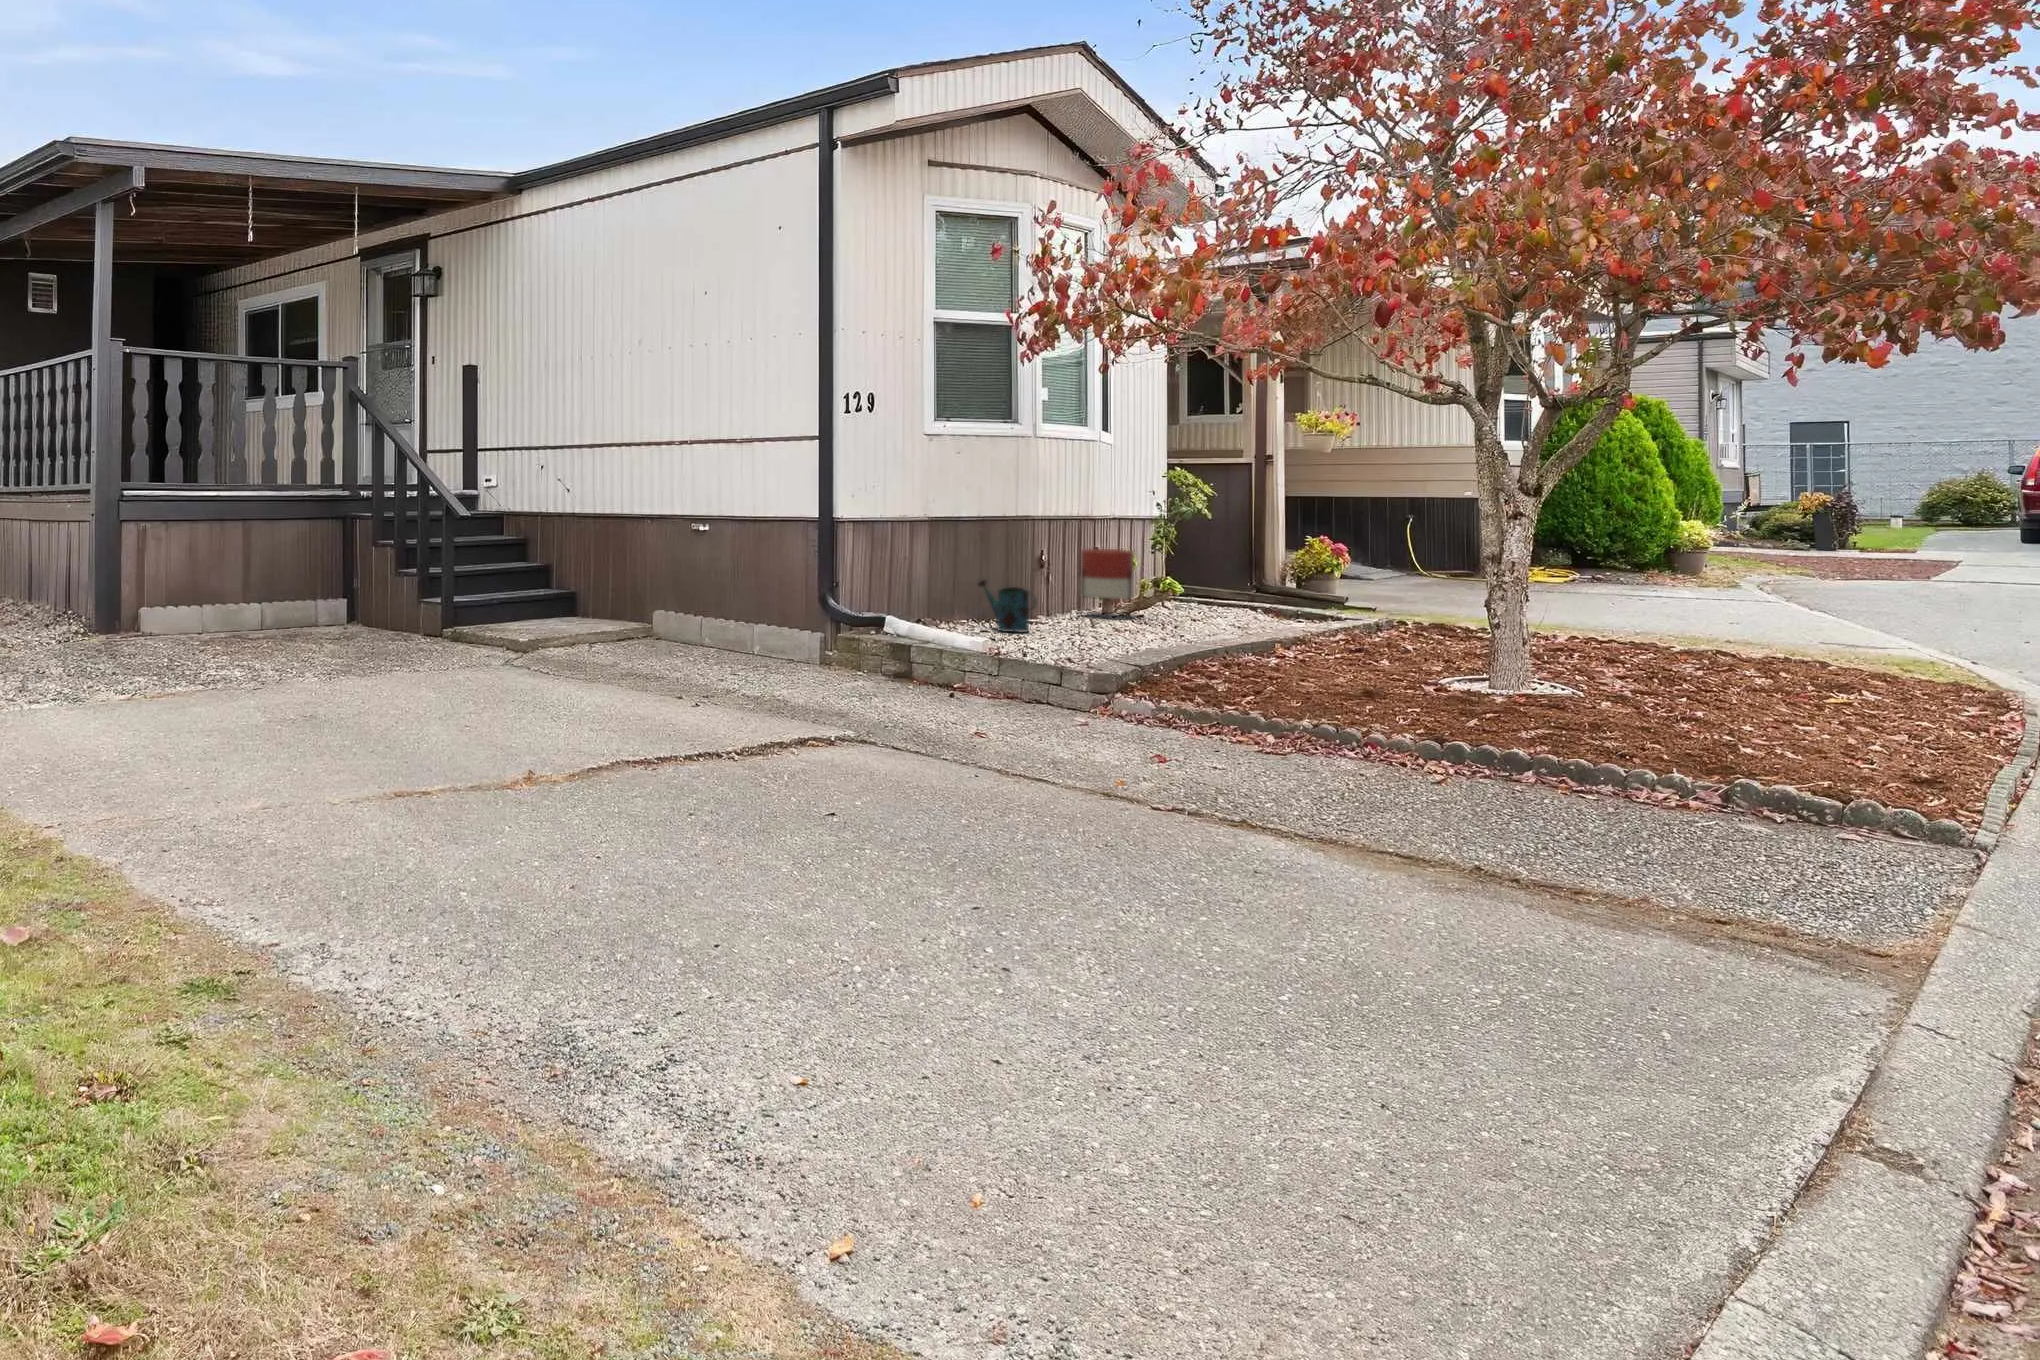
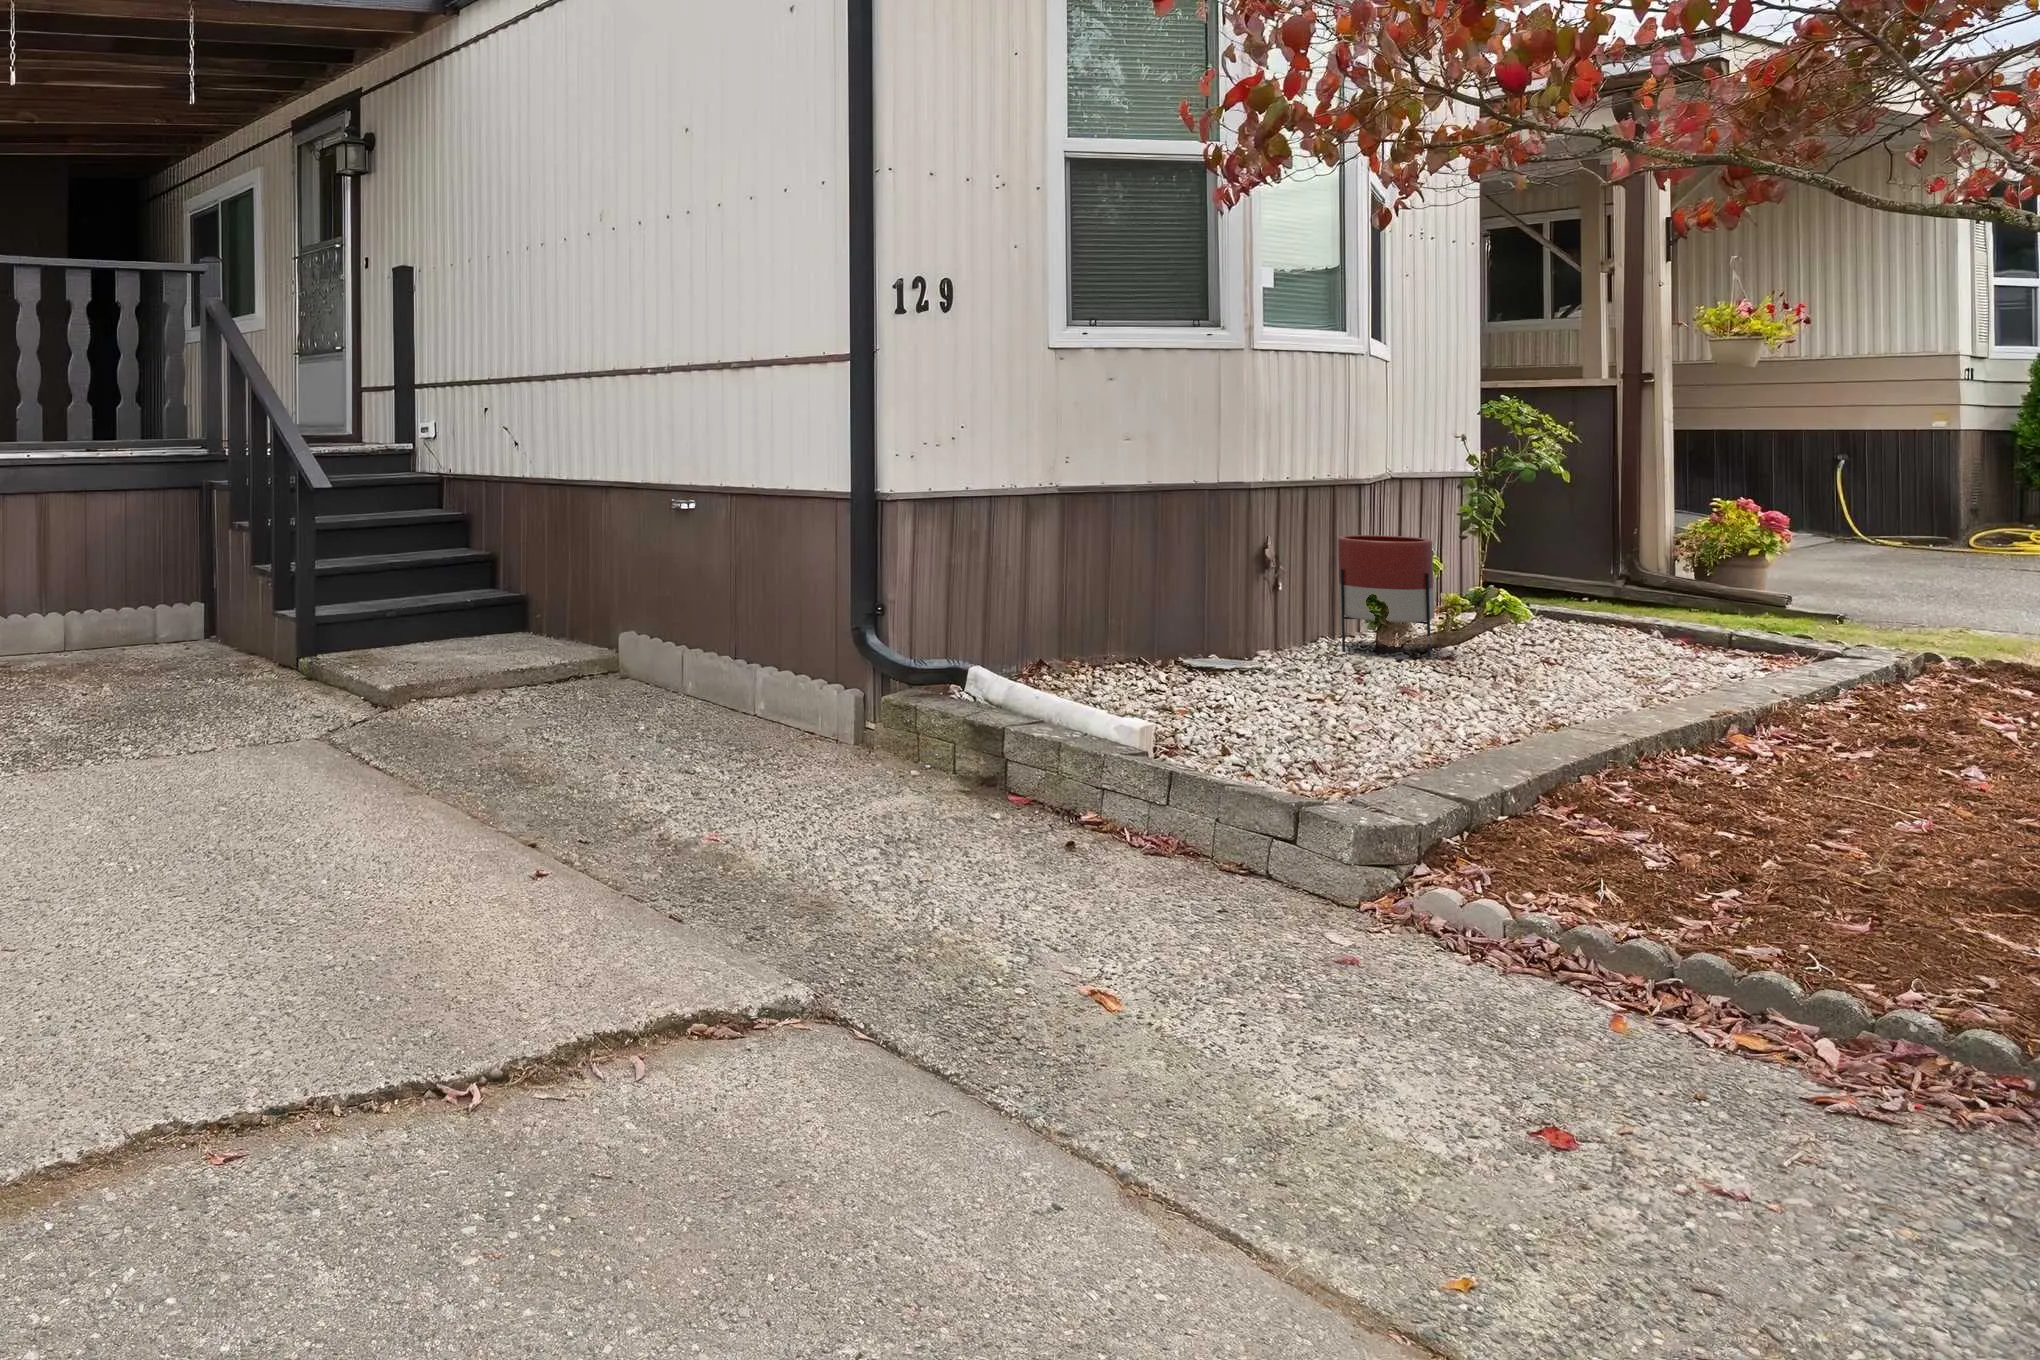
watering can: present [978,580,1036,633] -> none [1149,595,1252,690]

